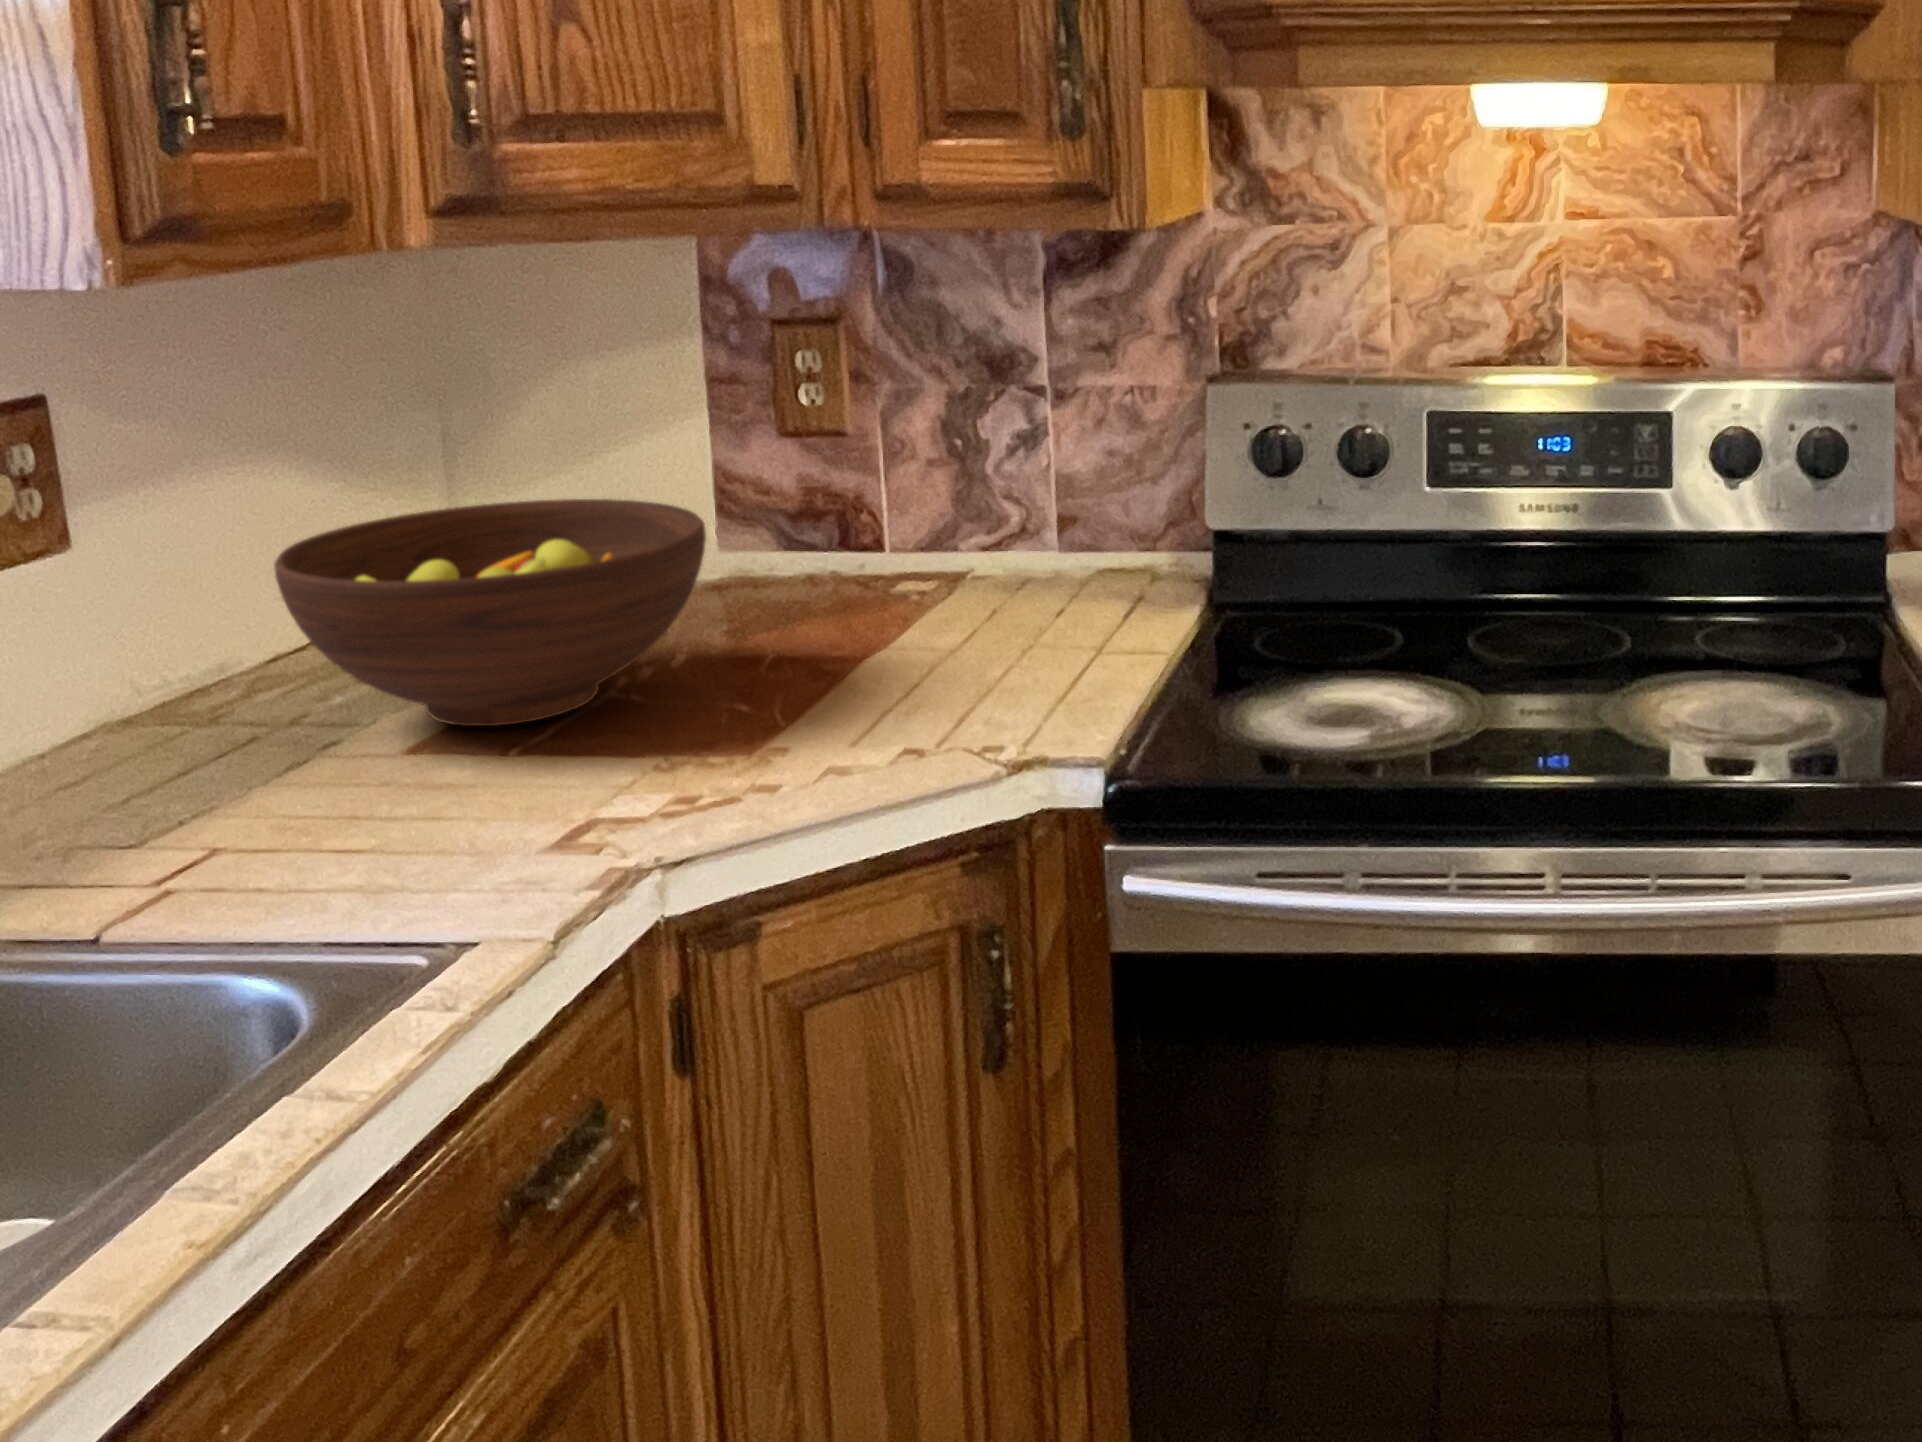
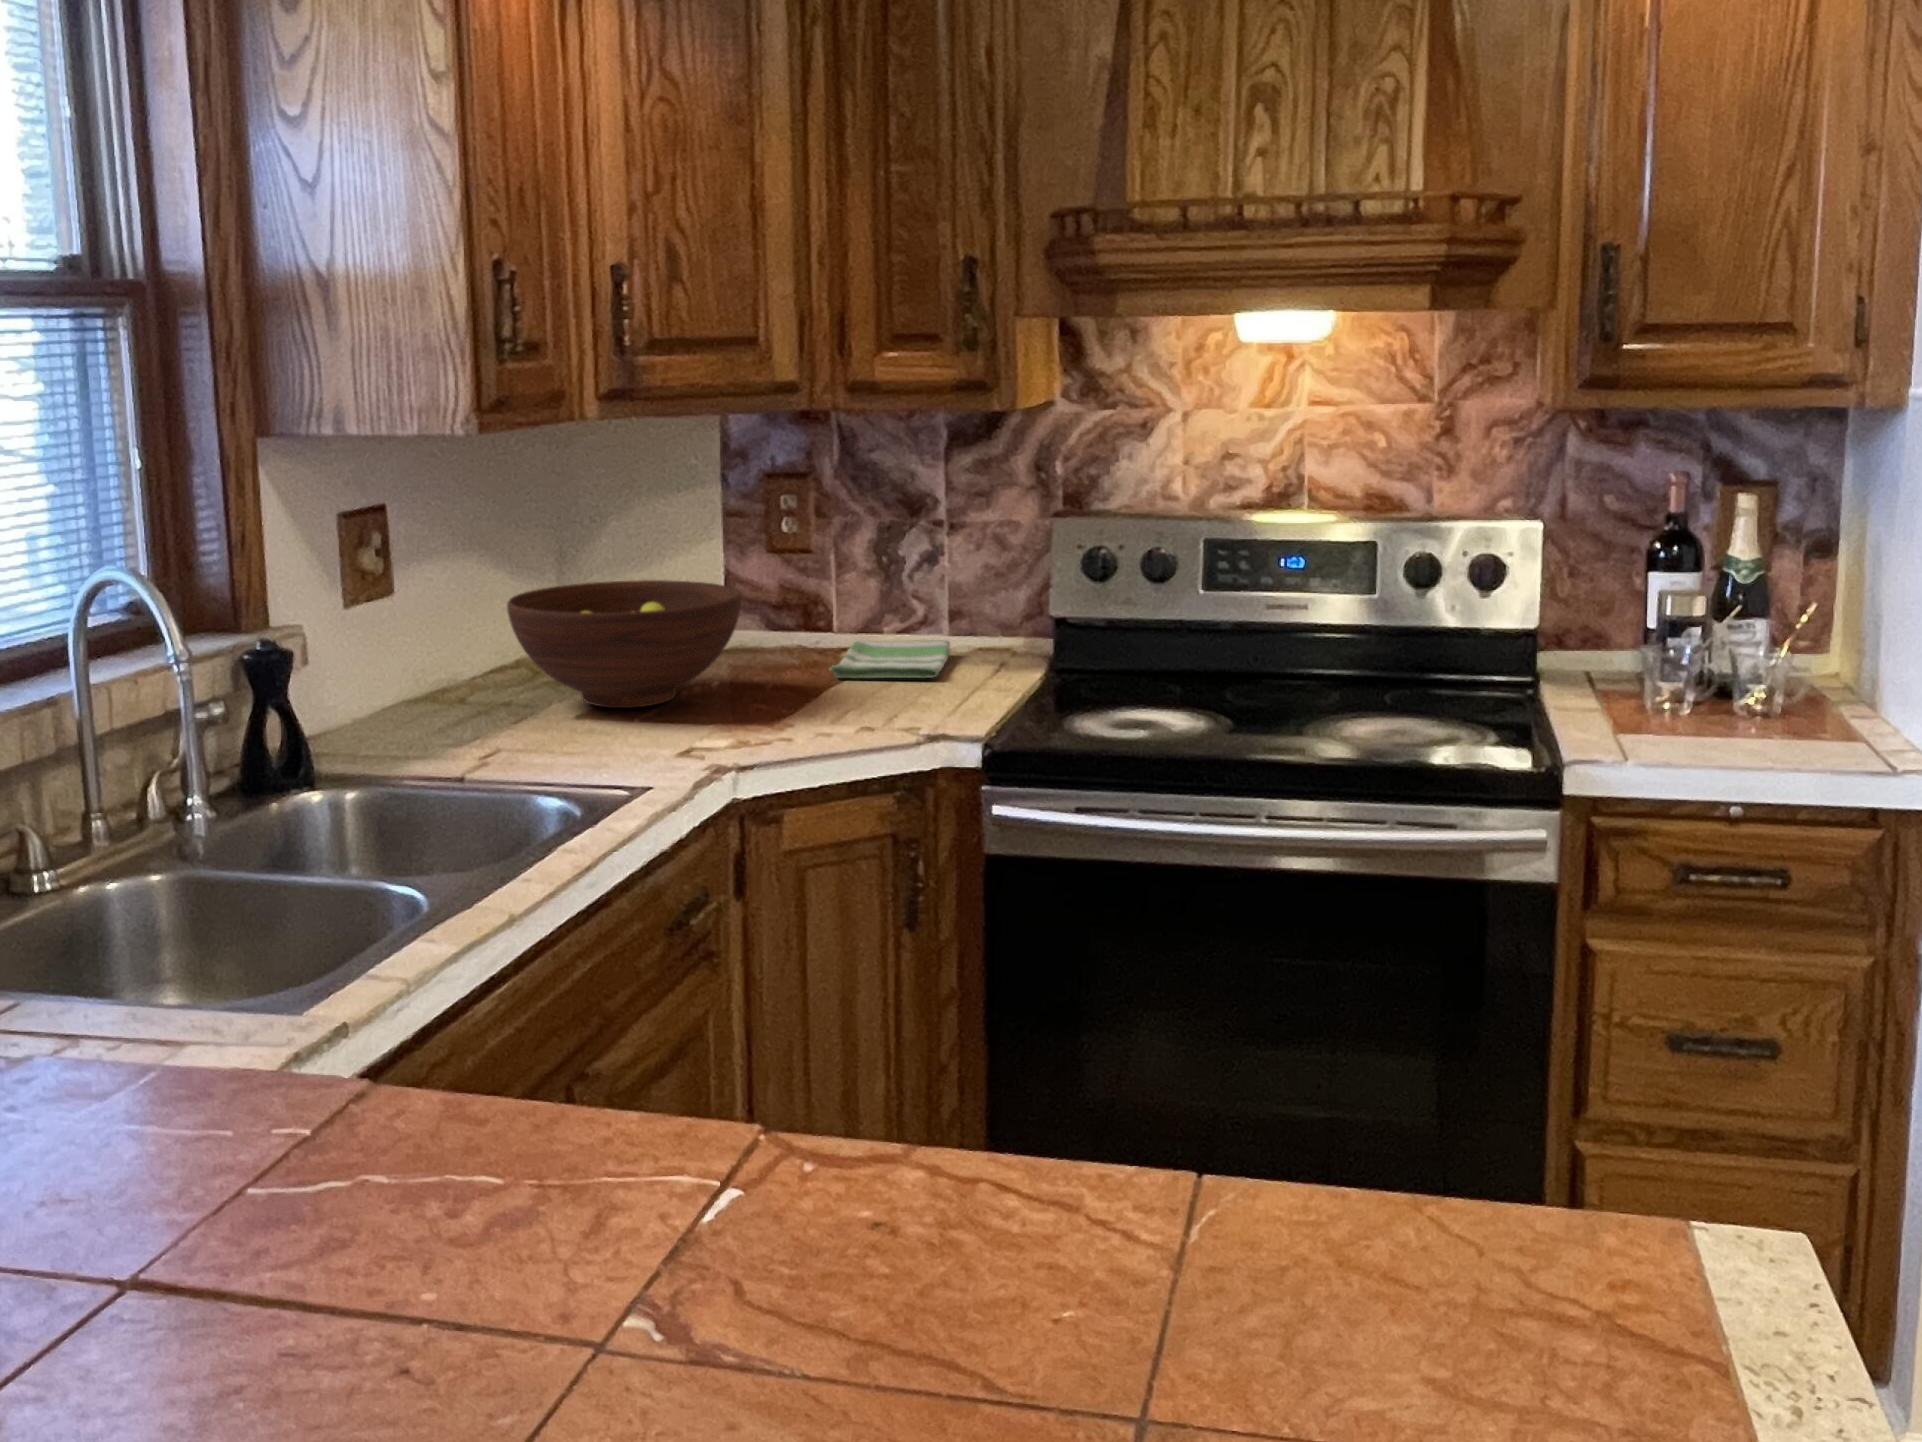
dish towel: none [866,564,1060,640] -> present [830,640,950,678]

